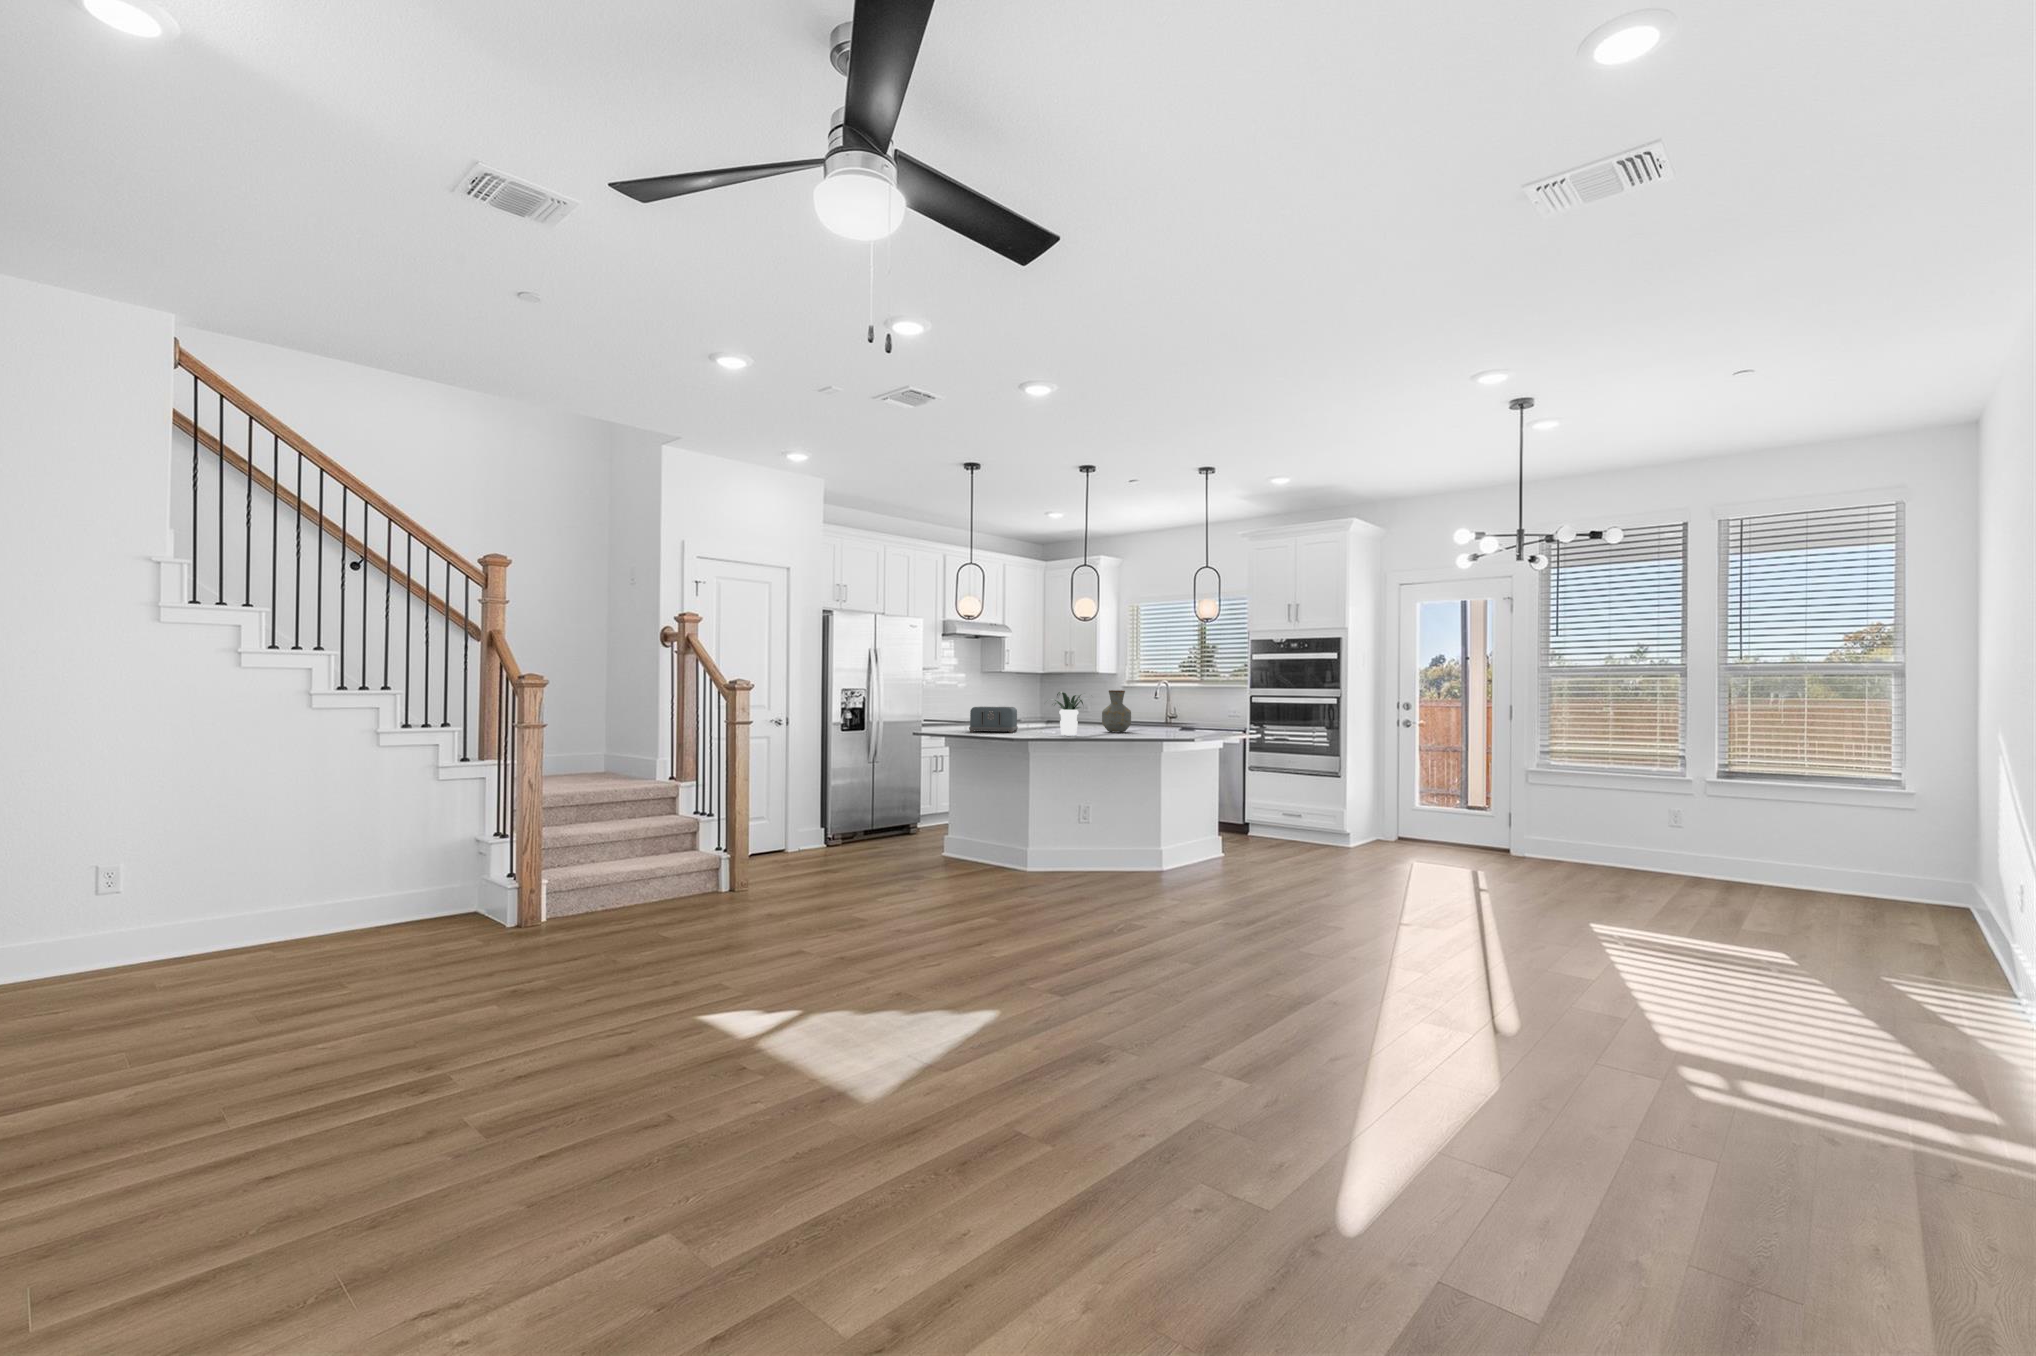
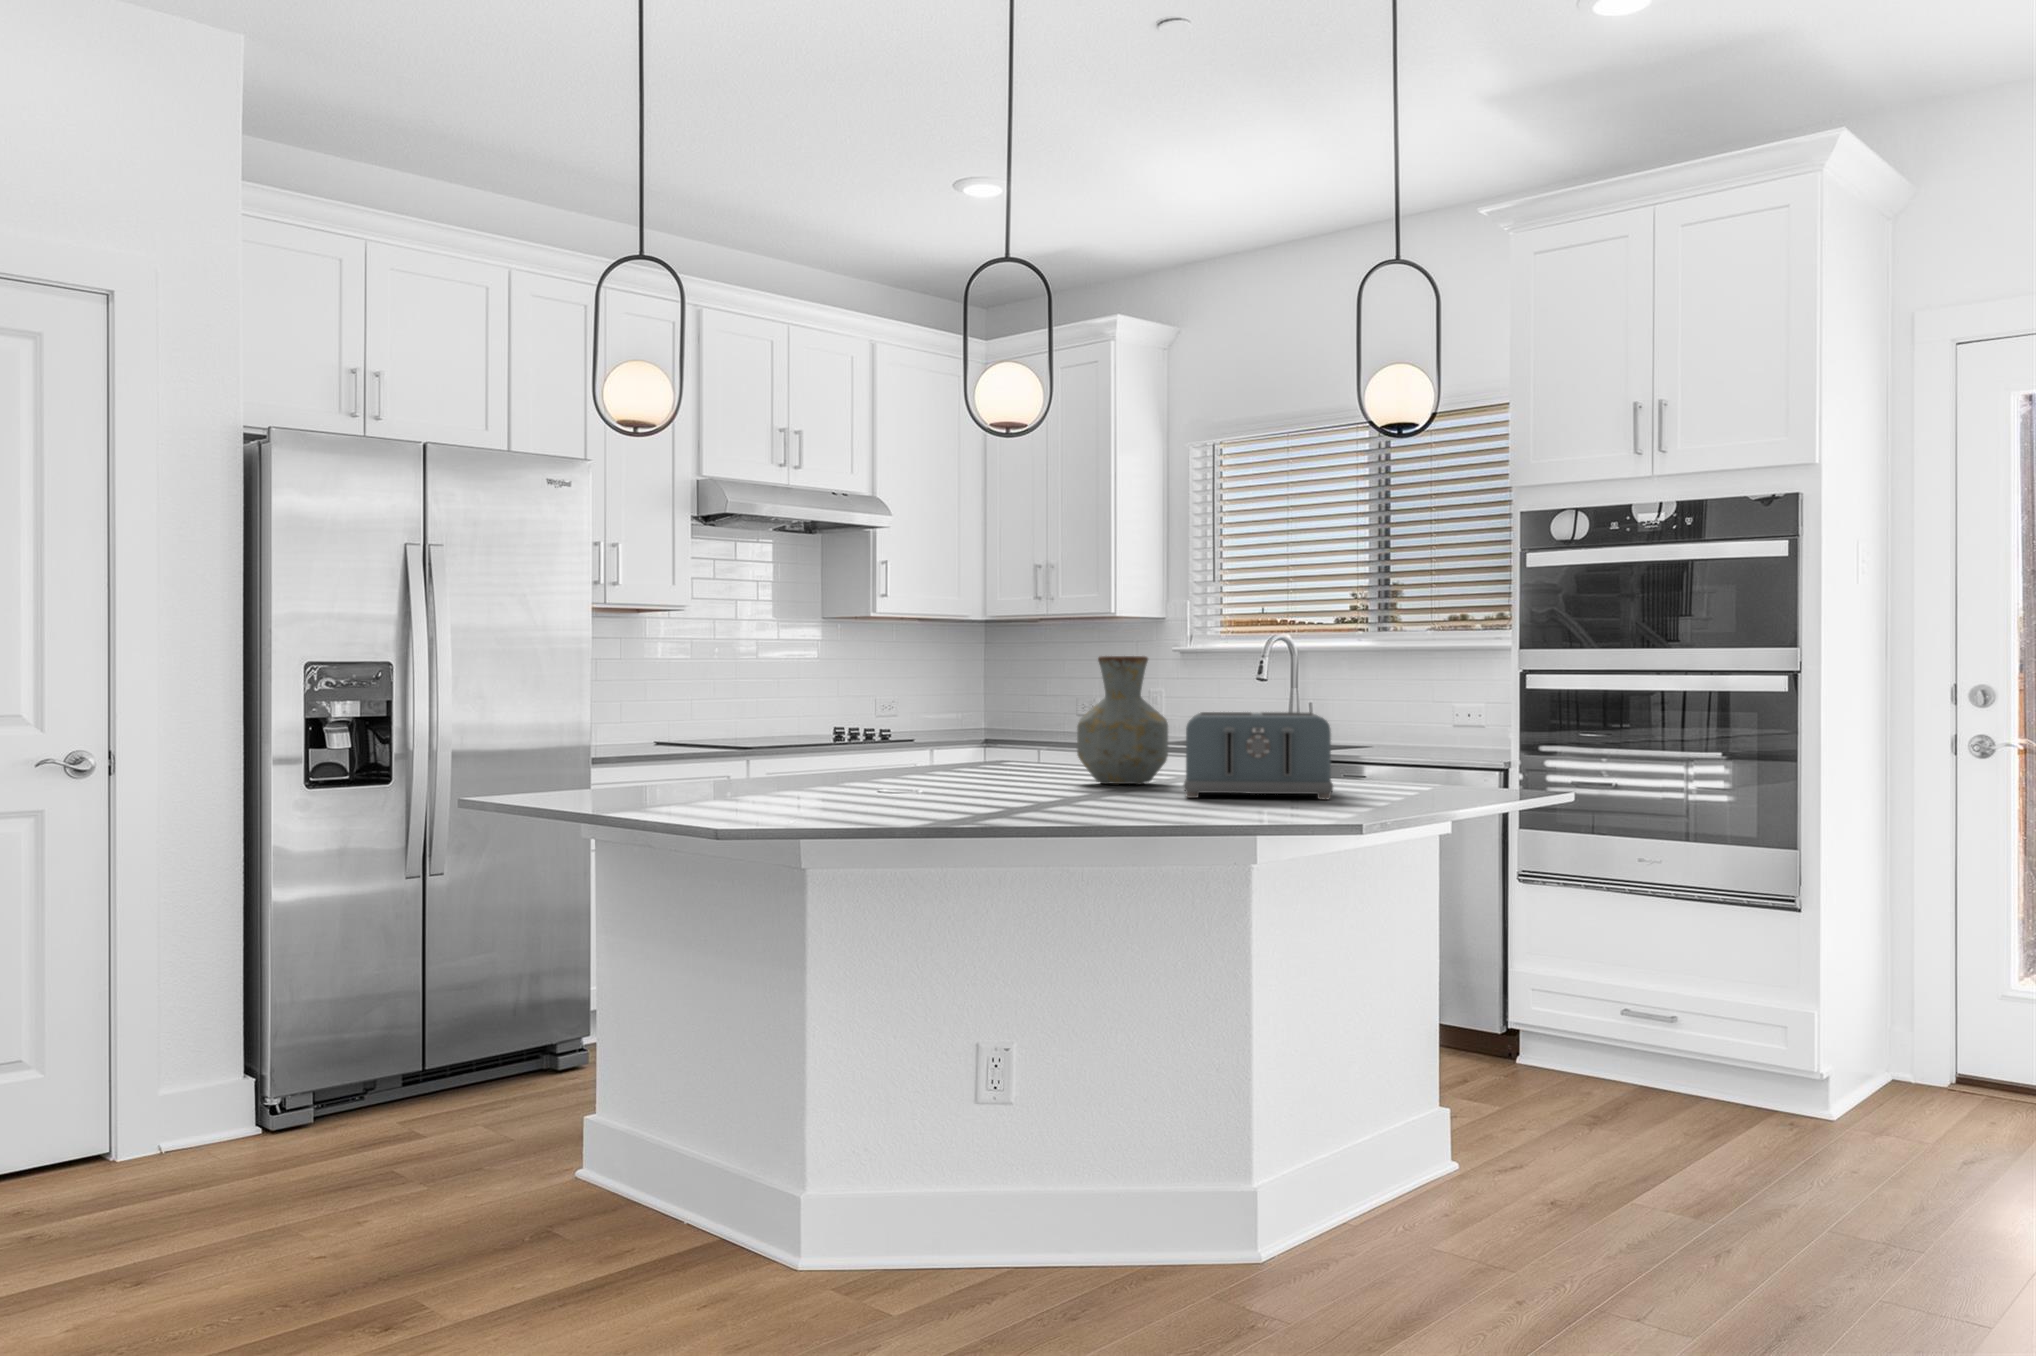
potted plant: present [1054,692,1083,735] -> none [849,661,1029,807]
toaster: present [969,707,1018,733] -> present [1183,712,1333,800]

